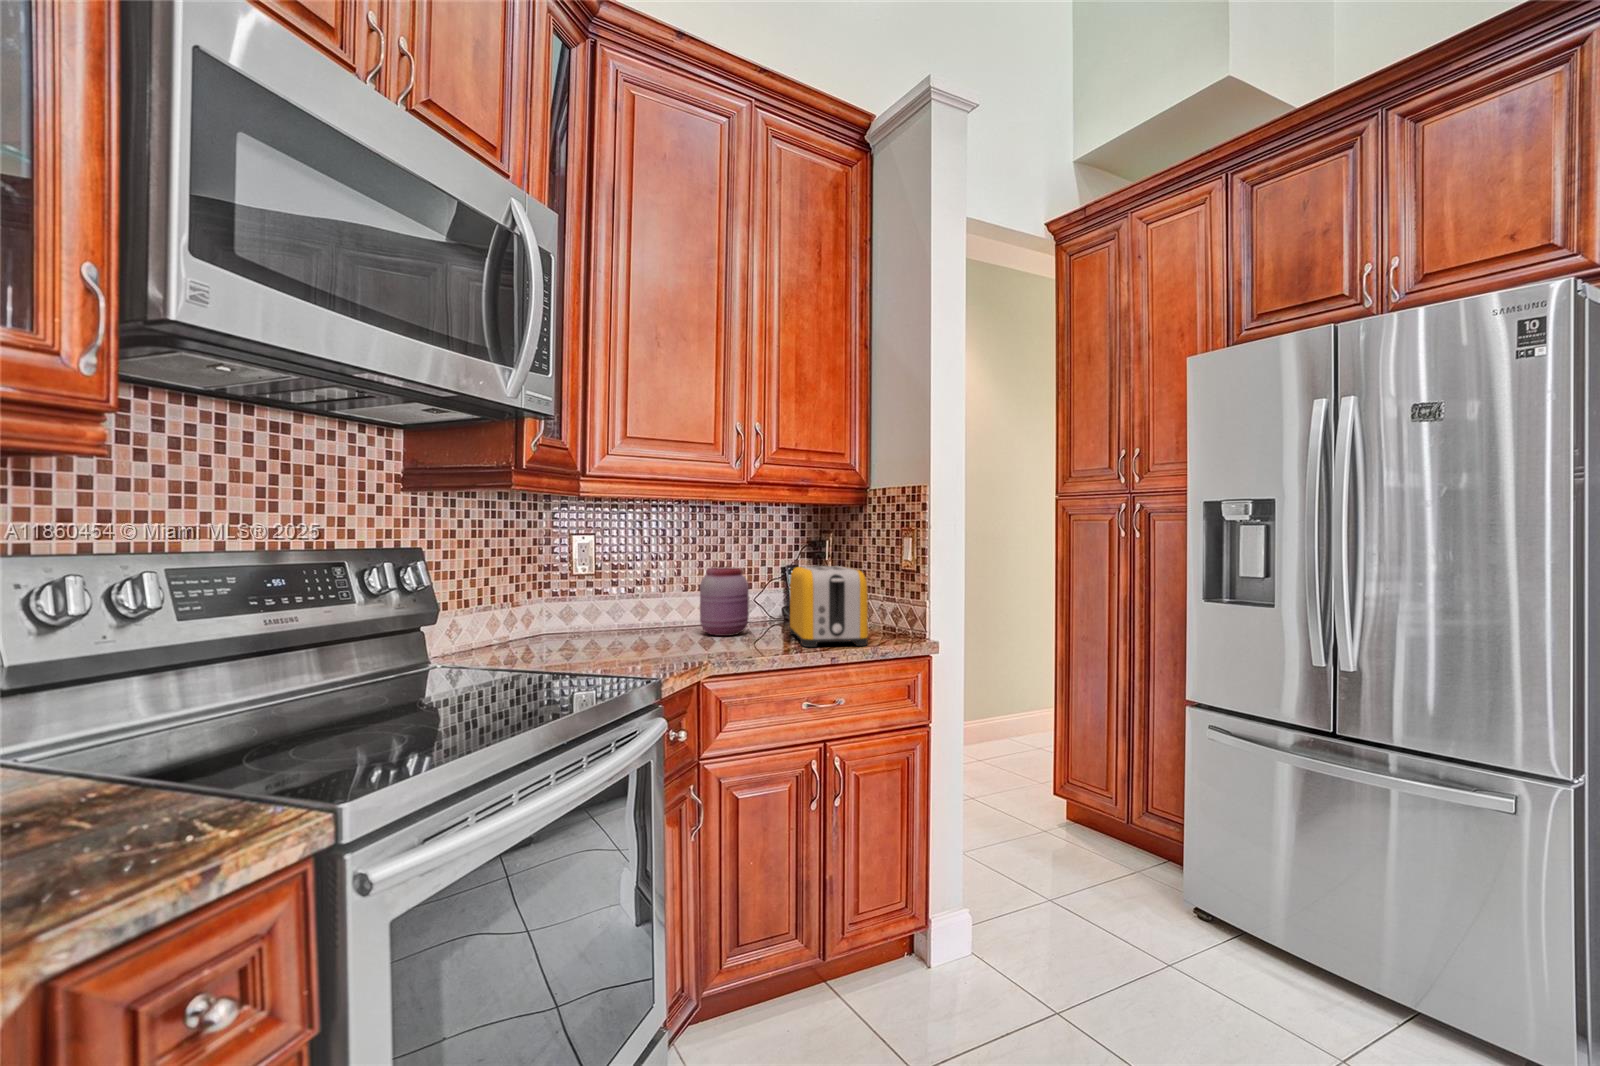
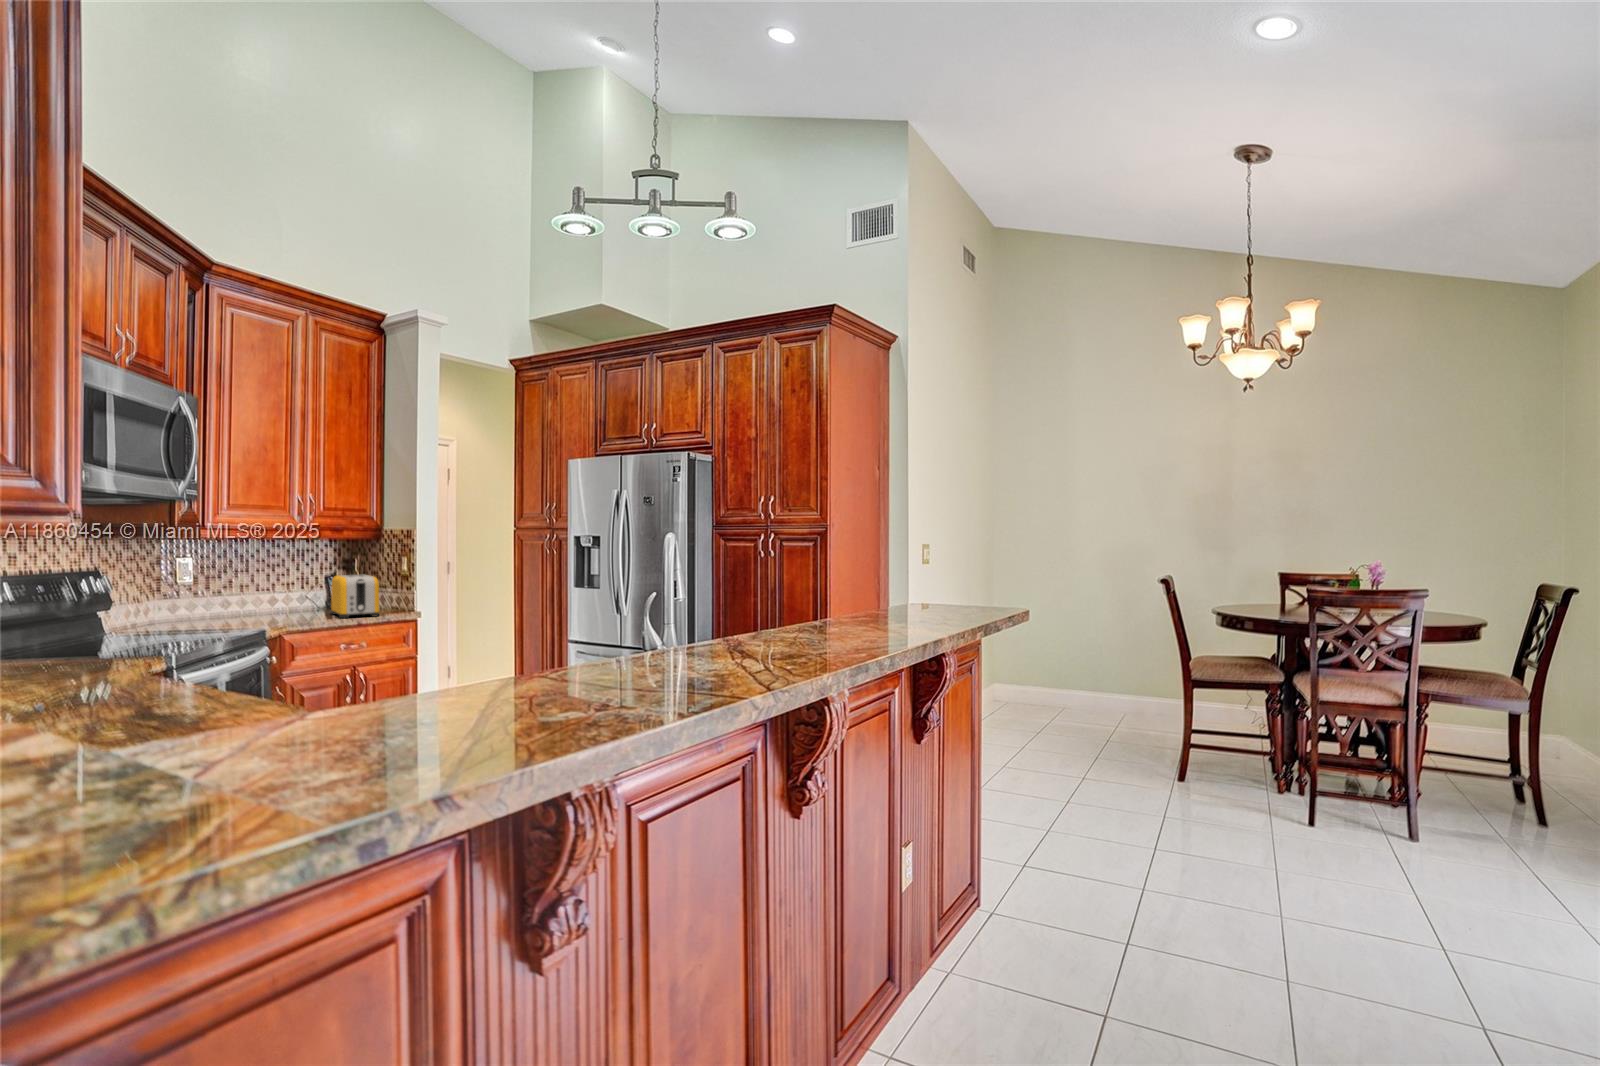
jar: present [700,567,749,636] -> none [271,577,304,617]

